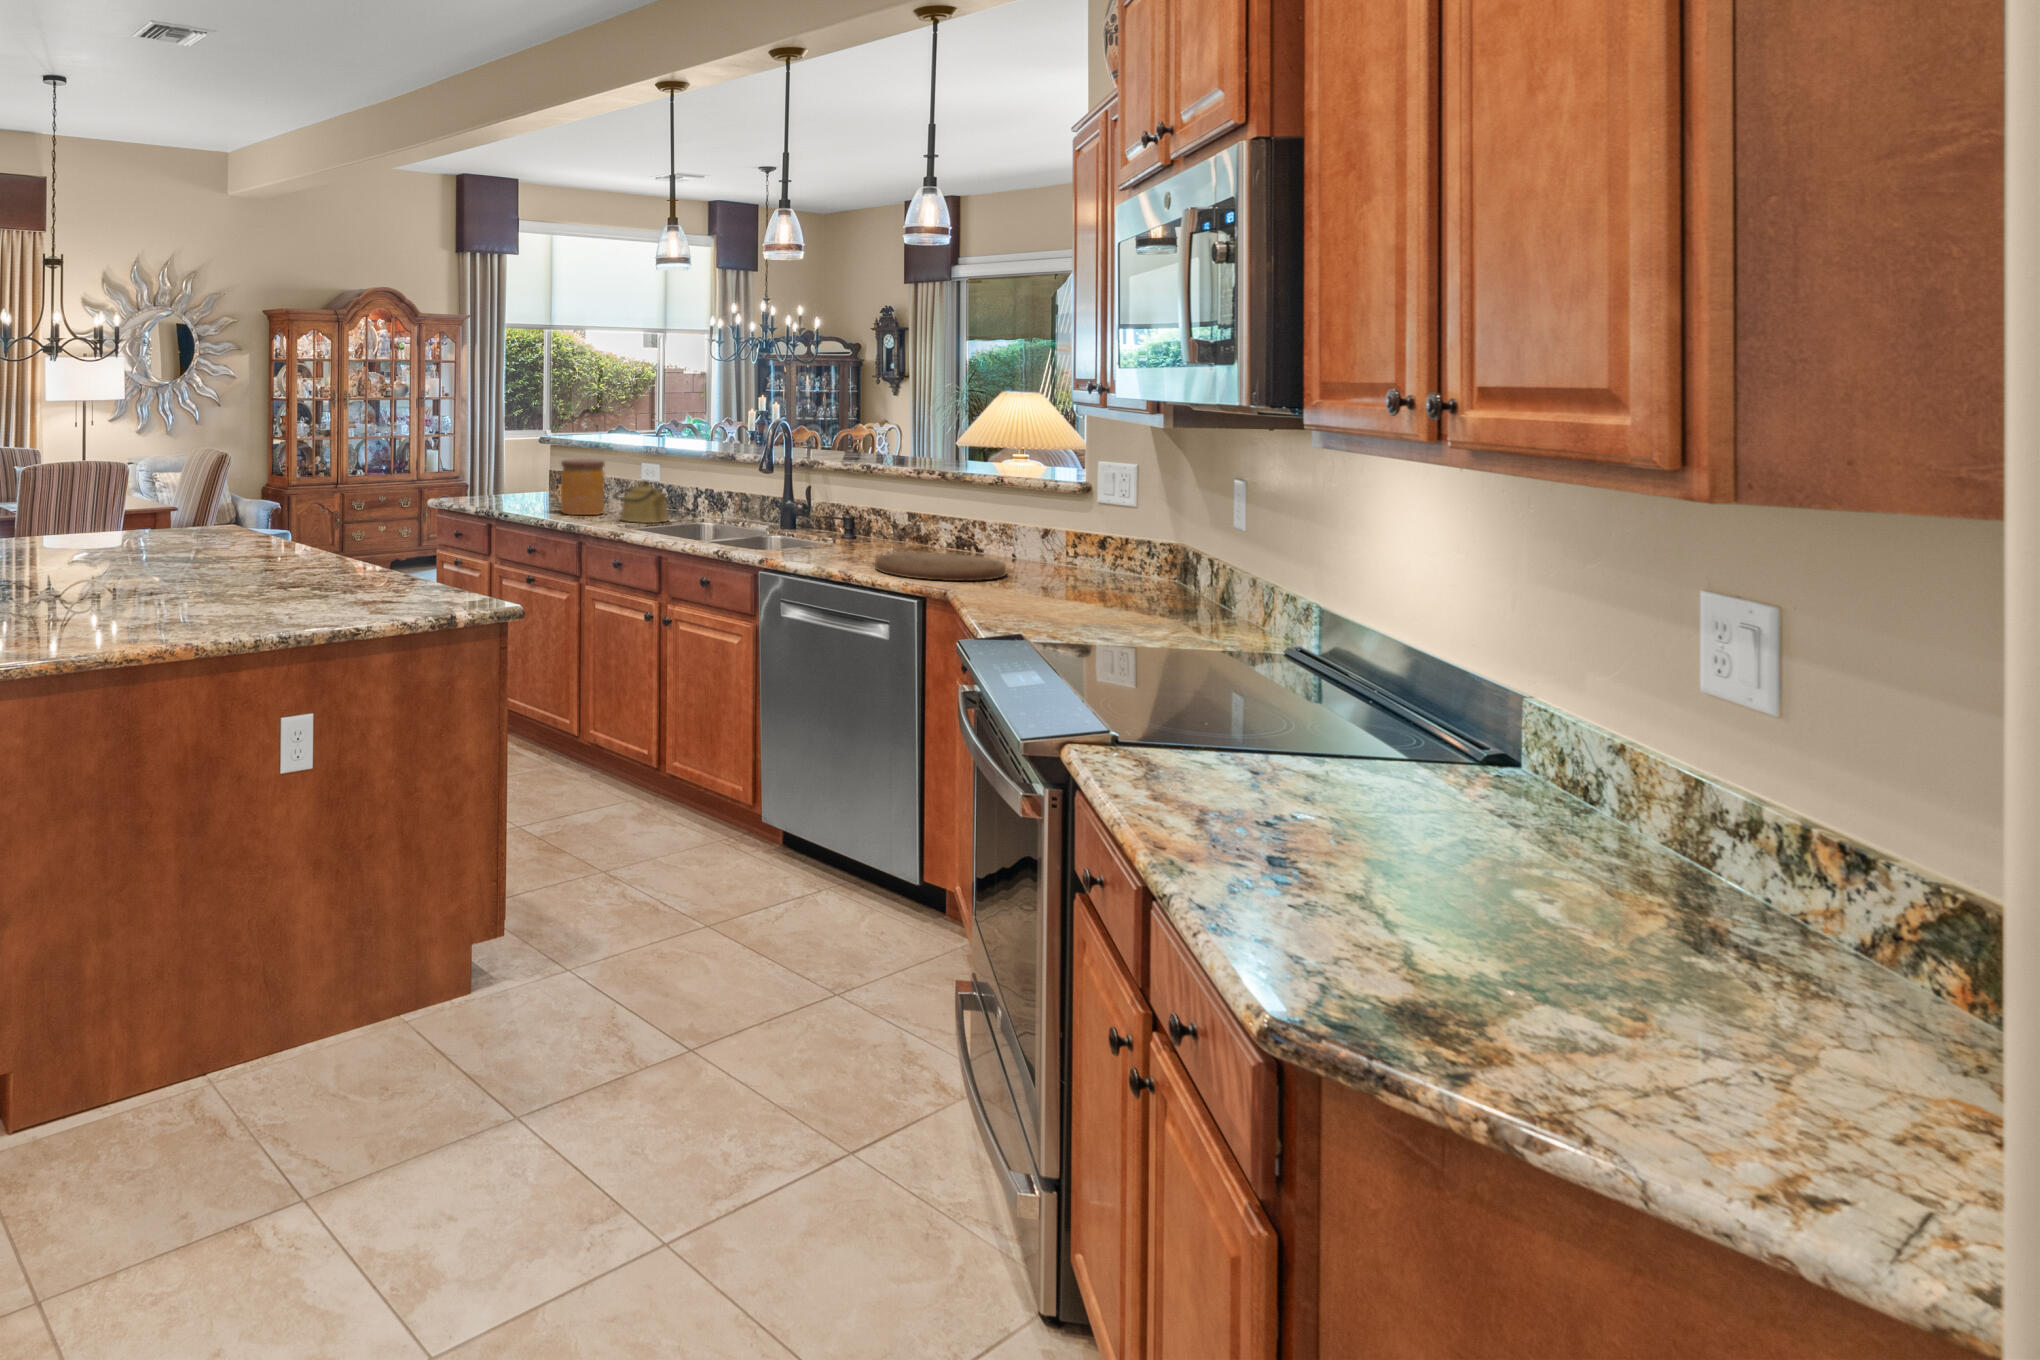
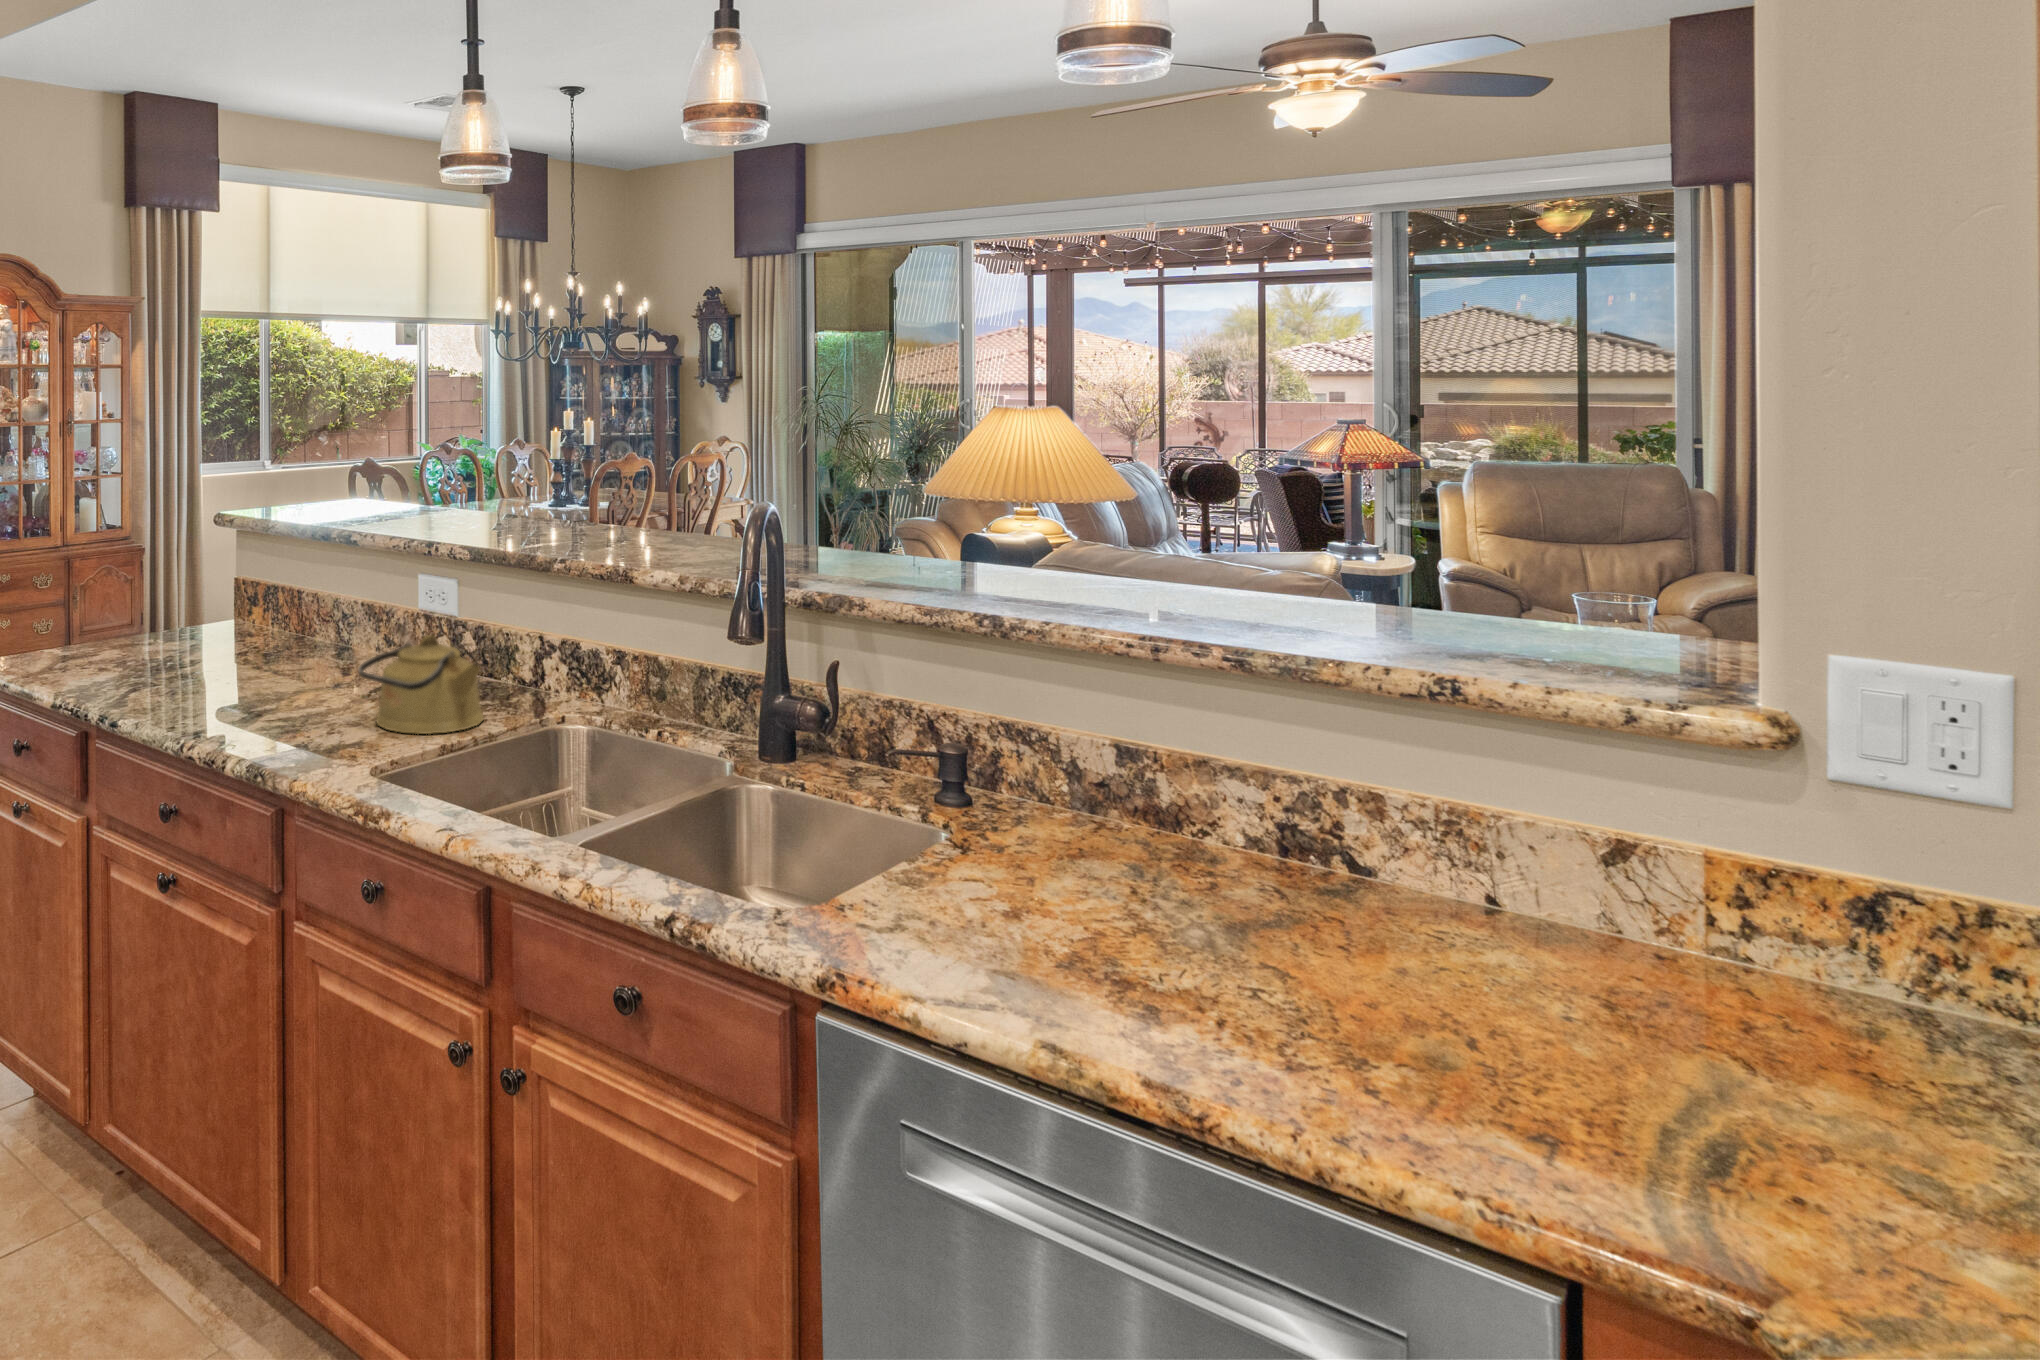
jar: present [561,459,605,515] -> none [245,578,341,708]
cutting board: present [875,553,1006,581] -> none [1132,886,1559,1076]

